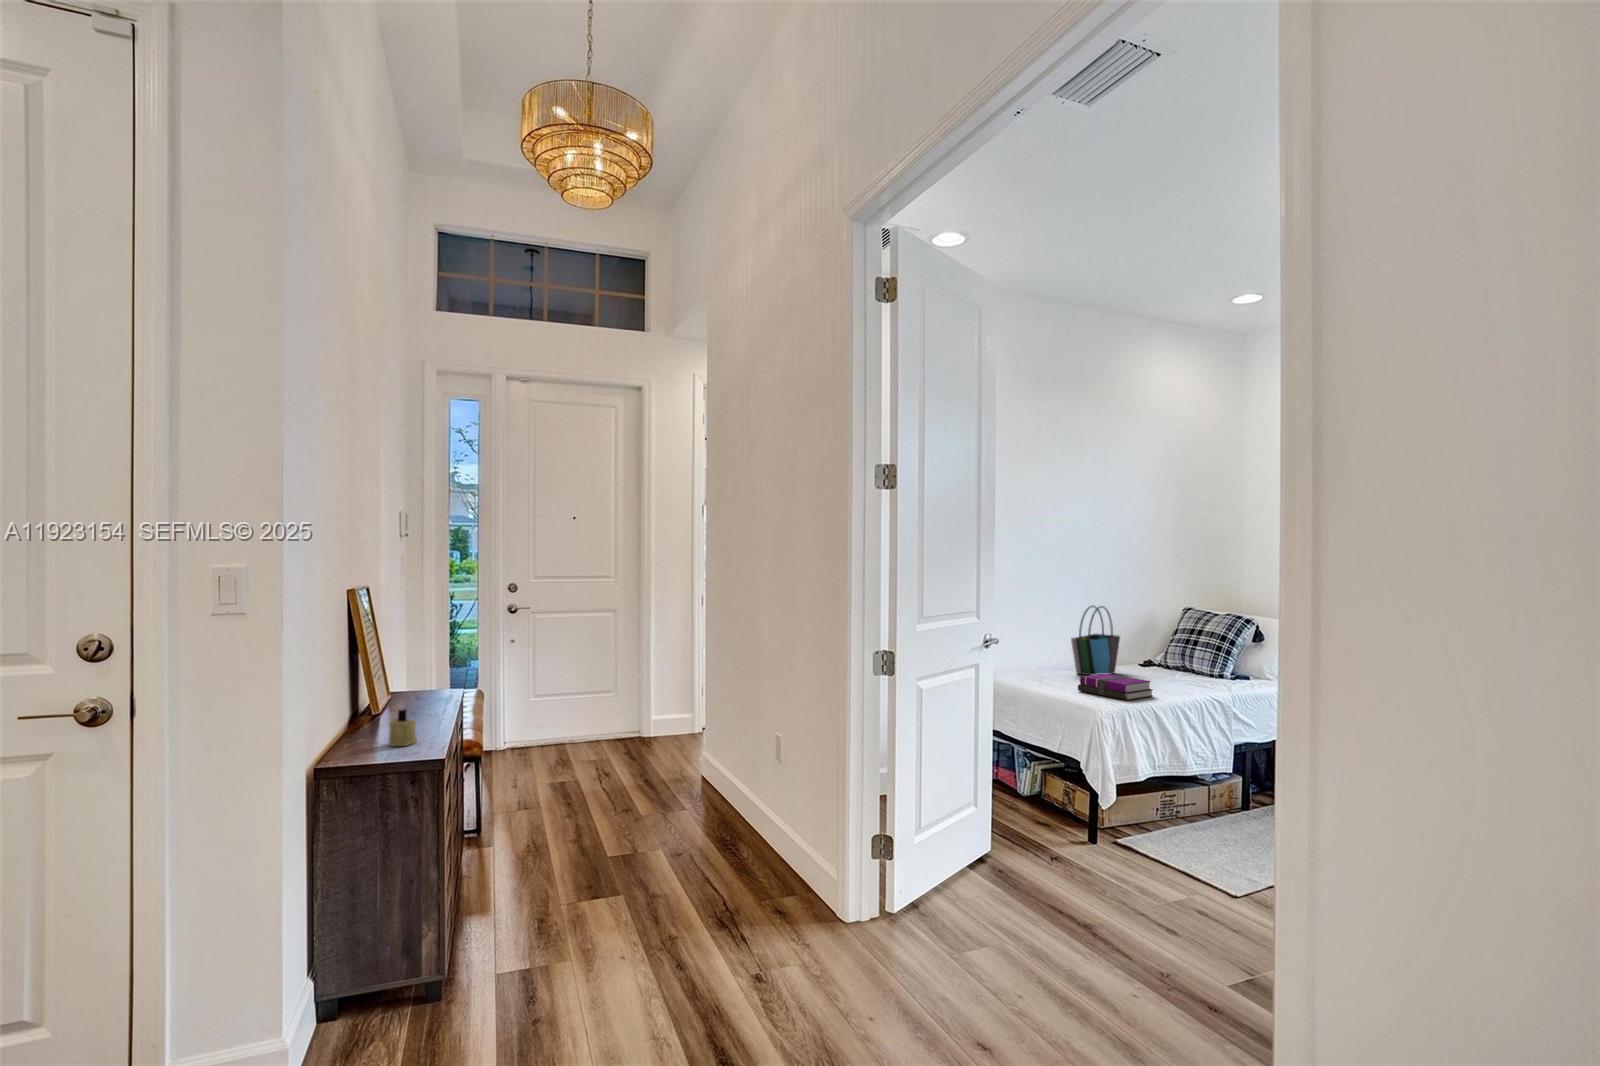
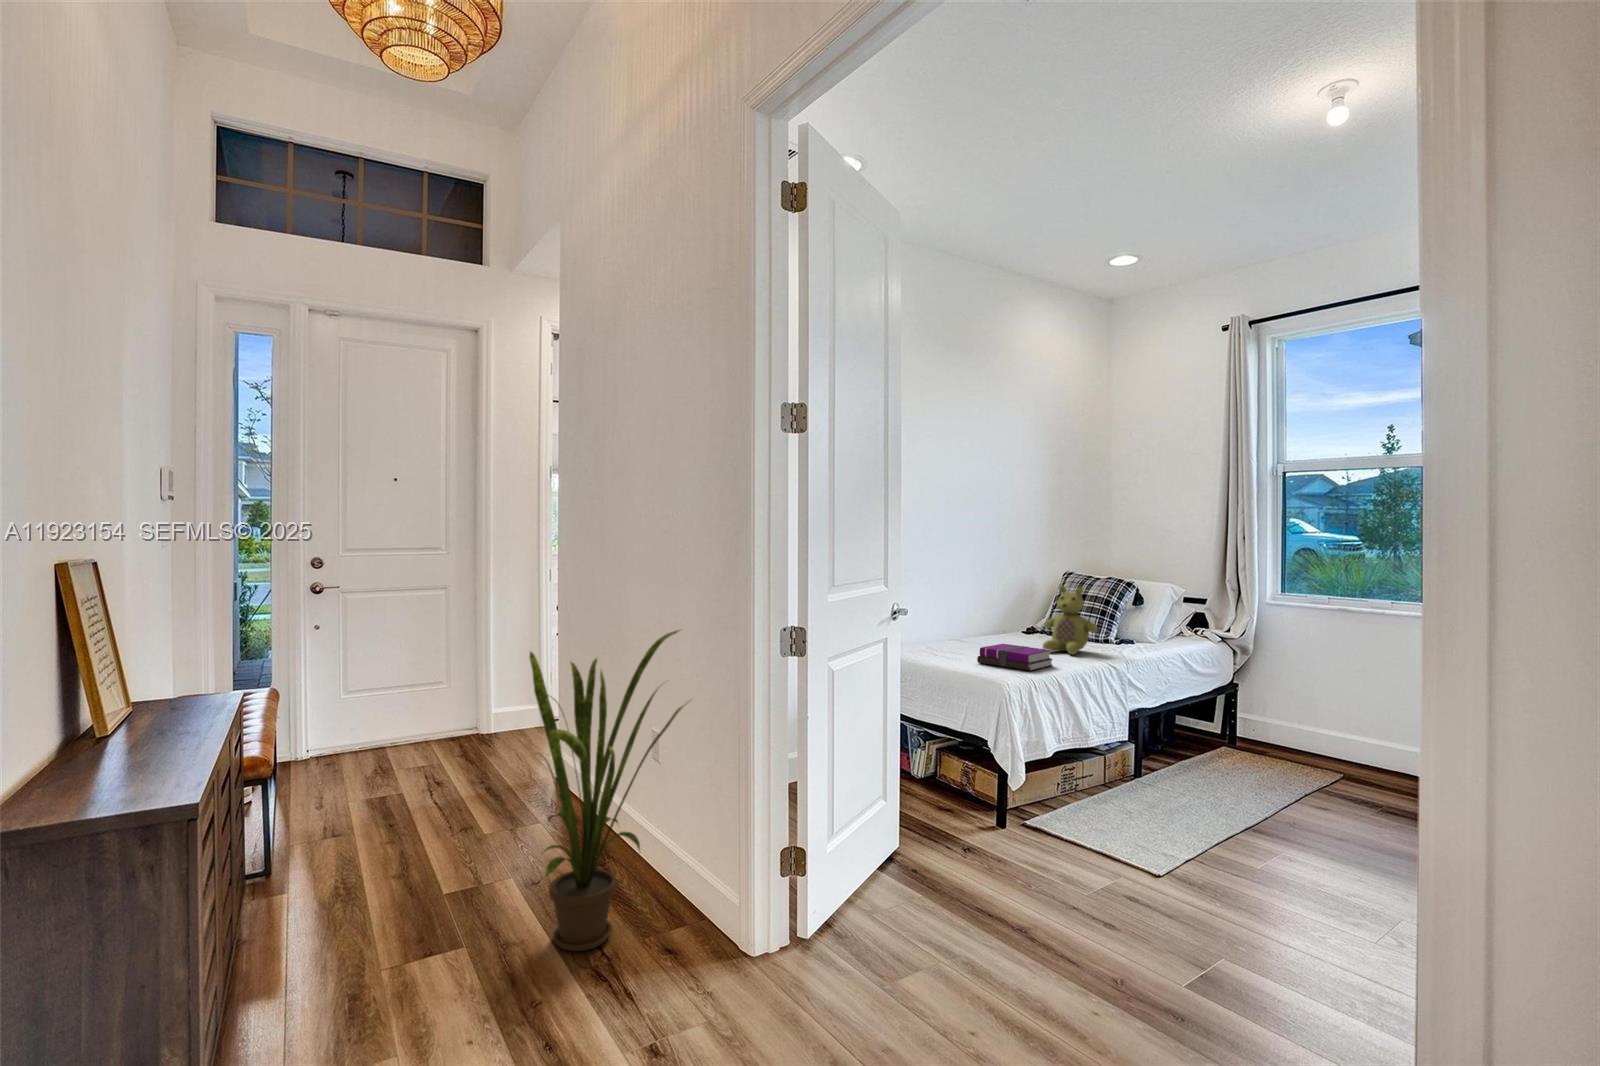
tote bag: present [1071,606,1120,675] -> none [964,573,1009,647]
stuffed bear: none [1149,619,1207,687] -> present [1043,586,1098,654]
house plant: none [674,651,803,905] -> present [530,630,691,951]
candle: present [389,710,417,746] -> none [84,732,136,789]

